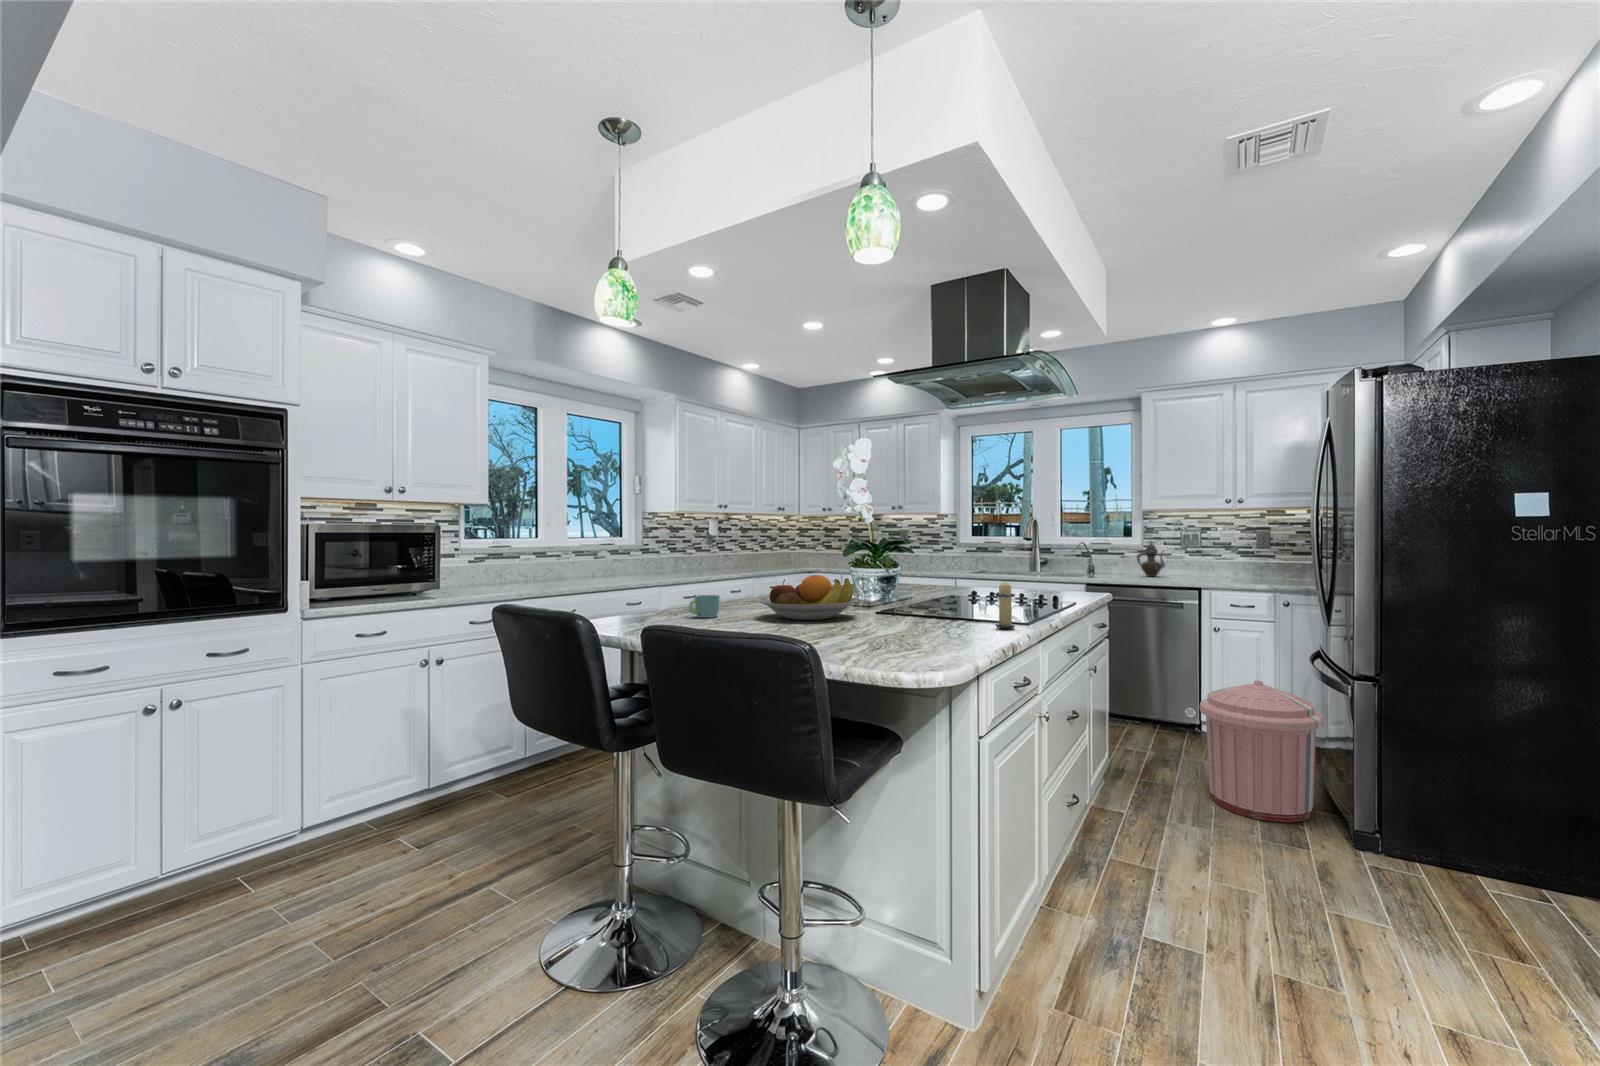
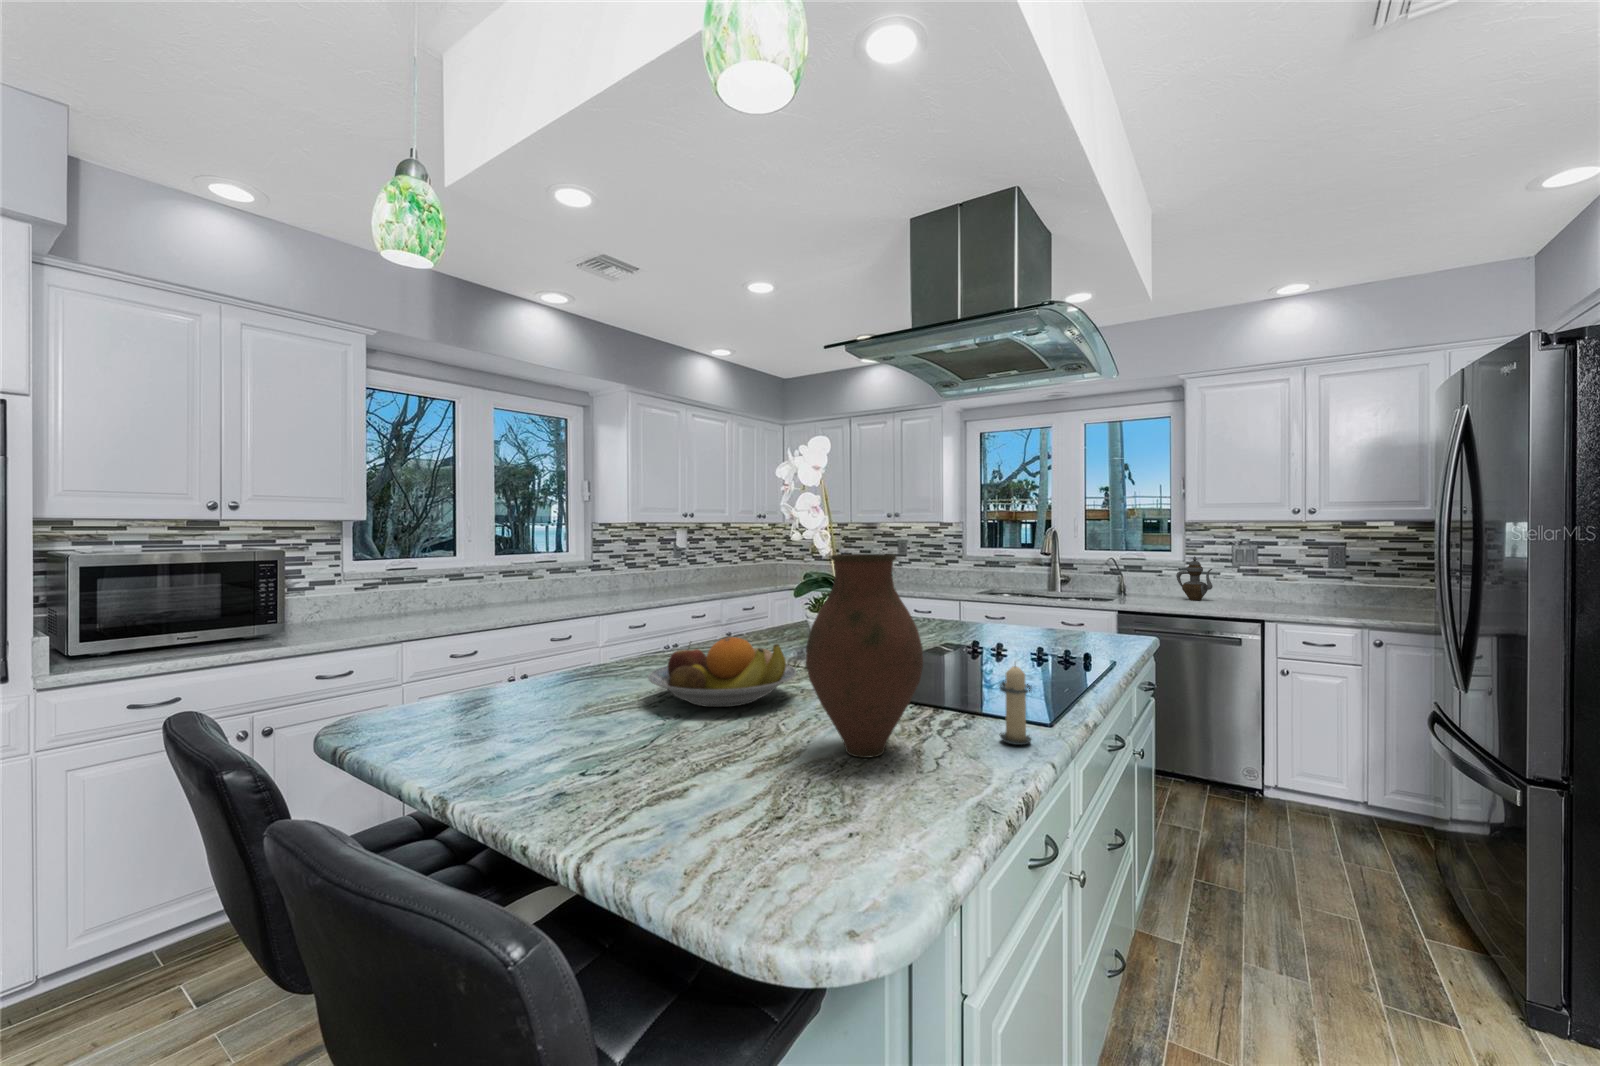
vase: none [879,512,951,633] -> present [806,554,923,758]
mug: present [689,595,720,618] -> none [548,661,598,698]
trash can: present [1200,680,1323,823] -> none [1281,762,1465,970]

